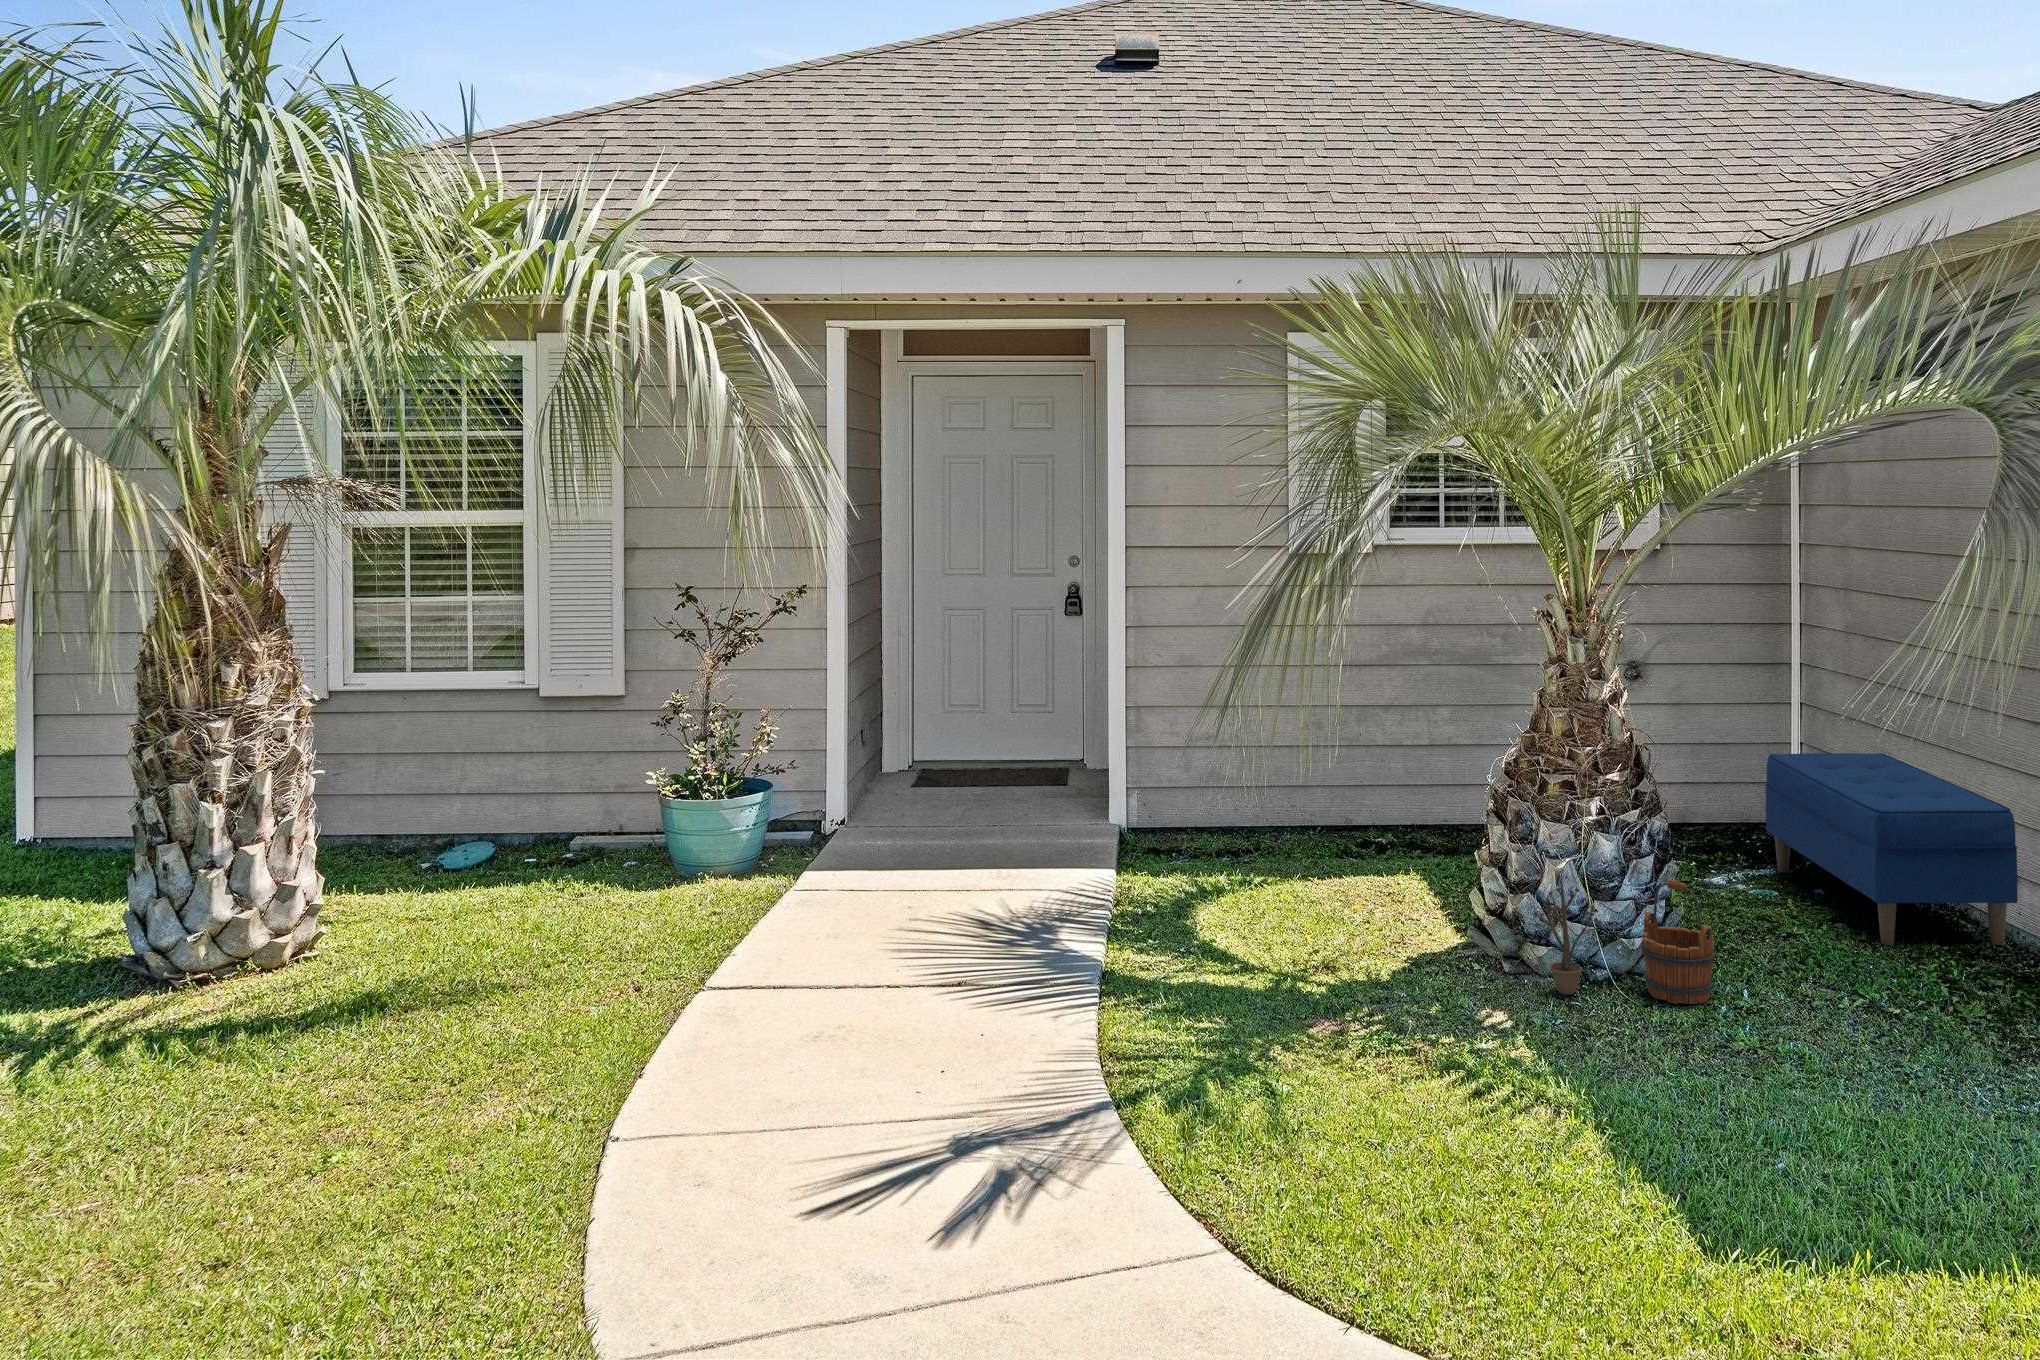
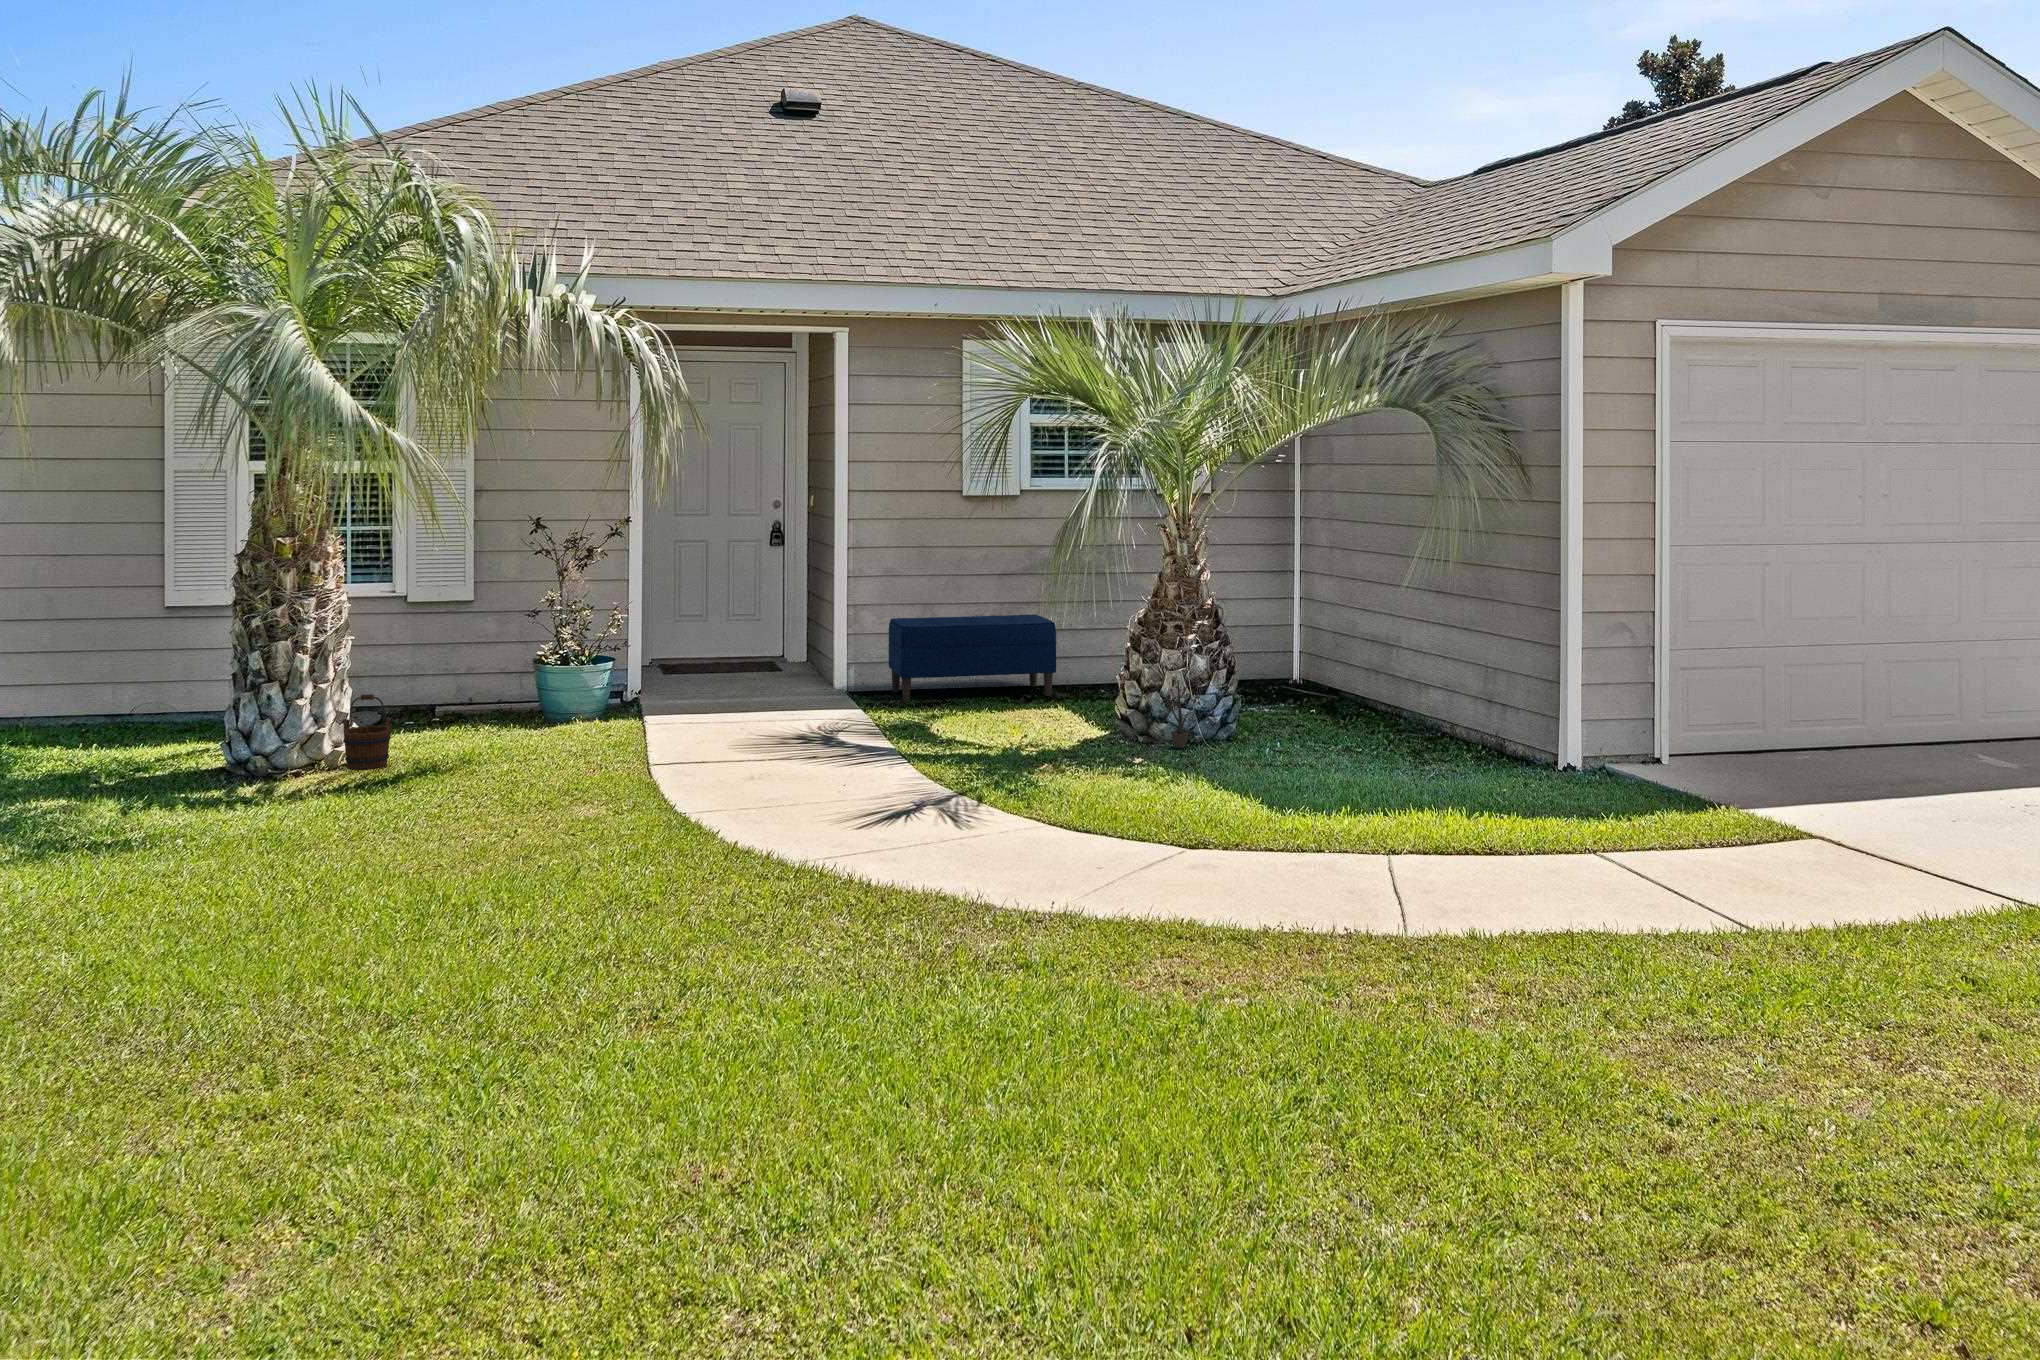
bench: present [1765,753,2018,945] -> present [889,615,1056,702]
wooden bucket: present [1642,880,1715,1004] -> present [342,694,392,769]

